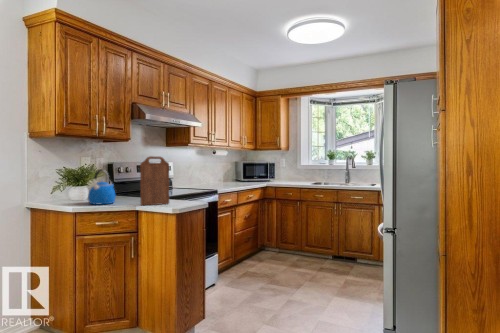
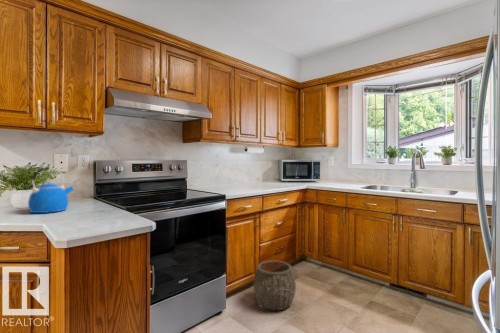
cutting board: present [140,156,169,205] -> none [80,150,122,217]
woven basket: none [236,243,269,279] -> present [253,260,296,310]

